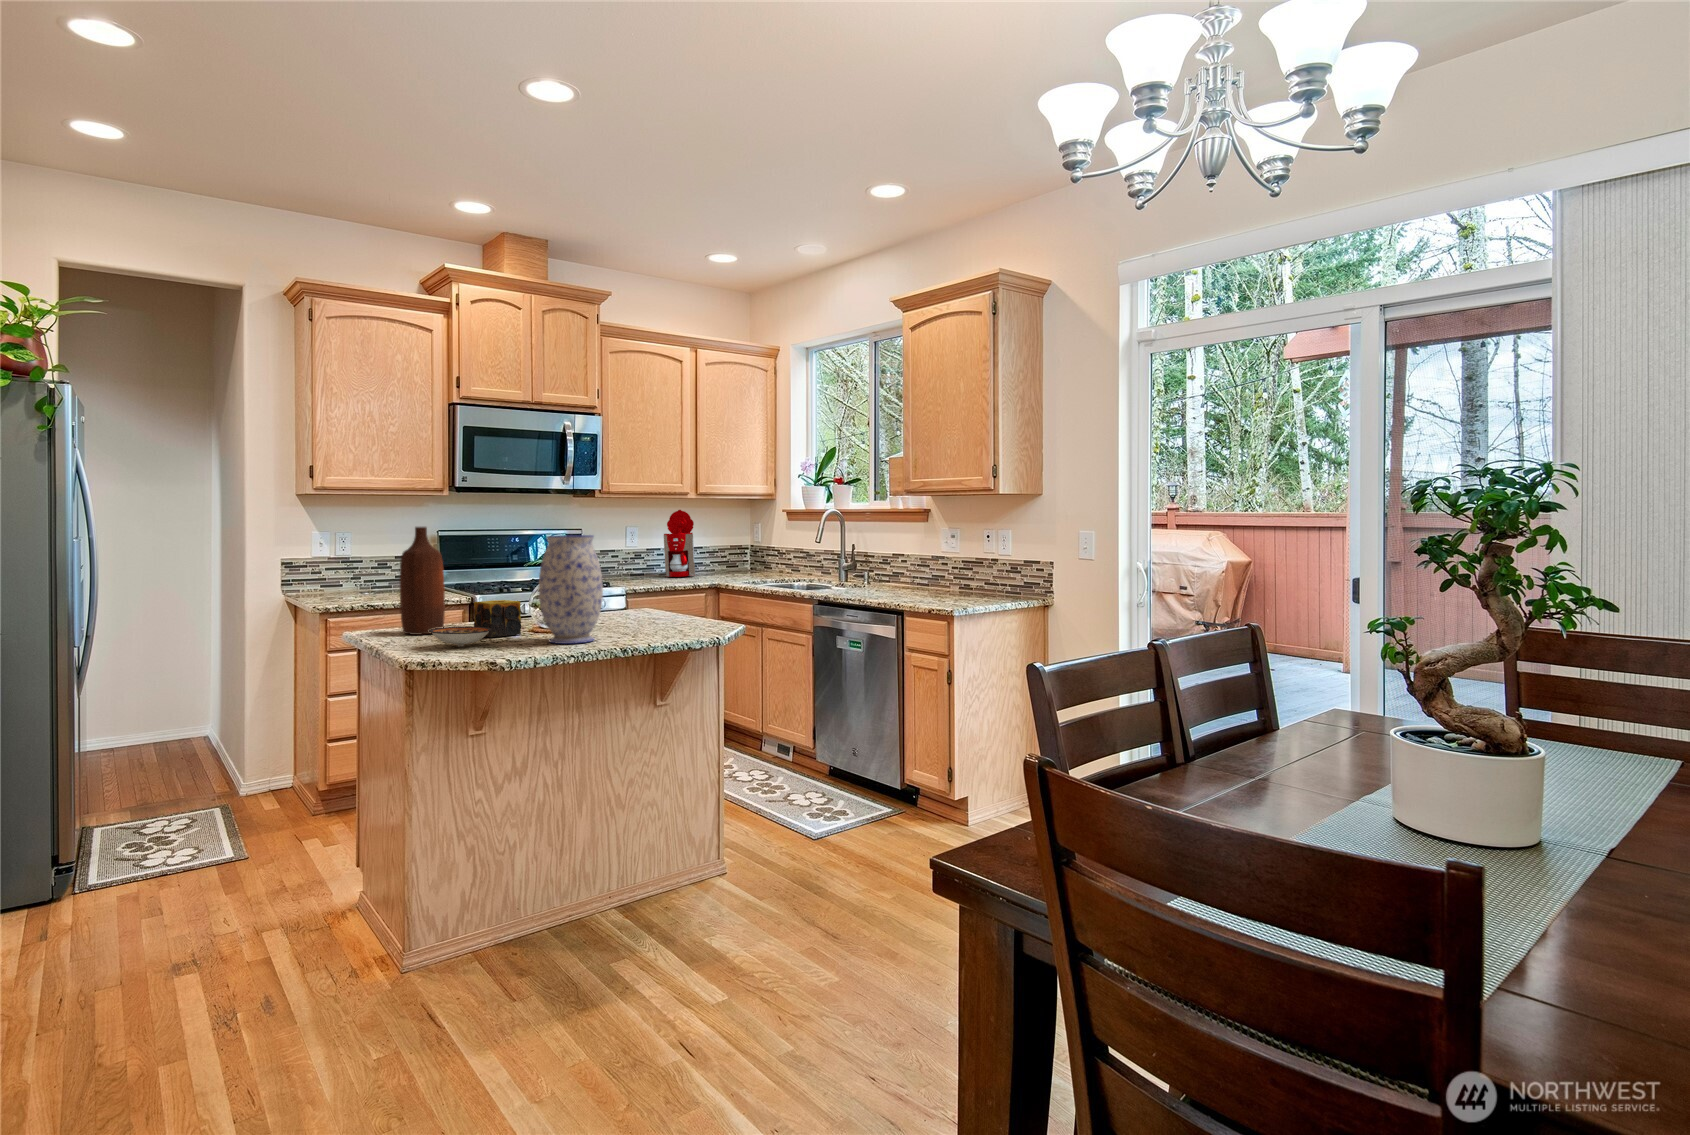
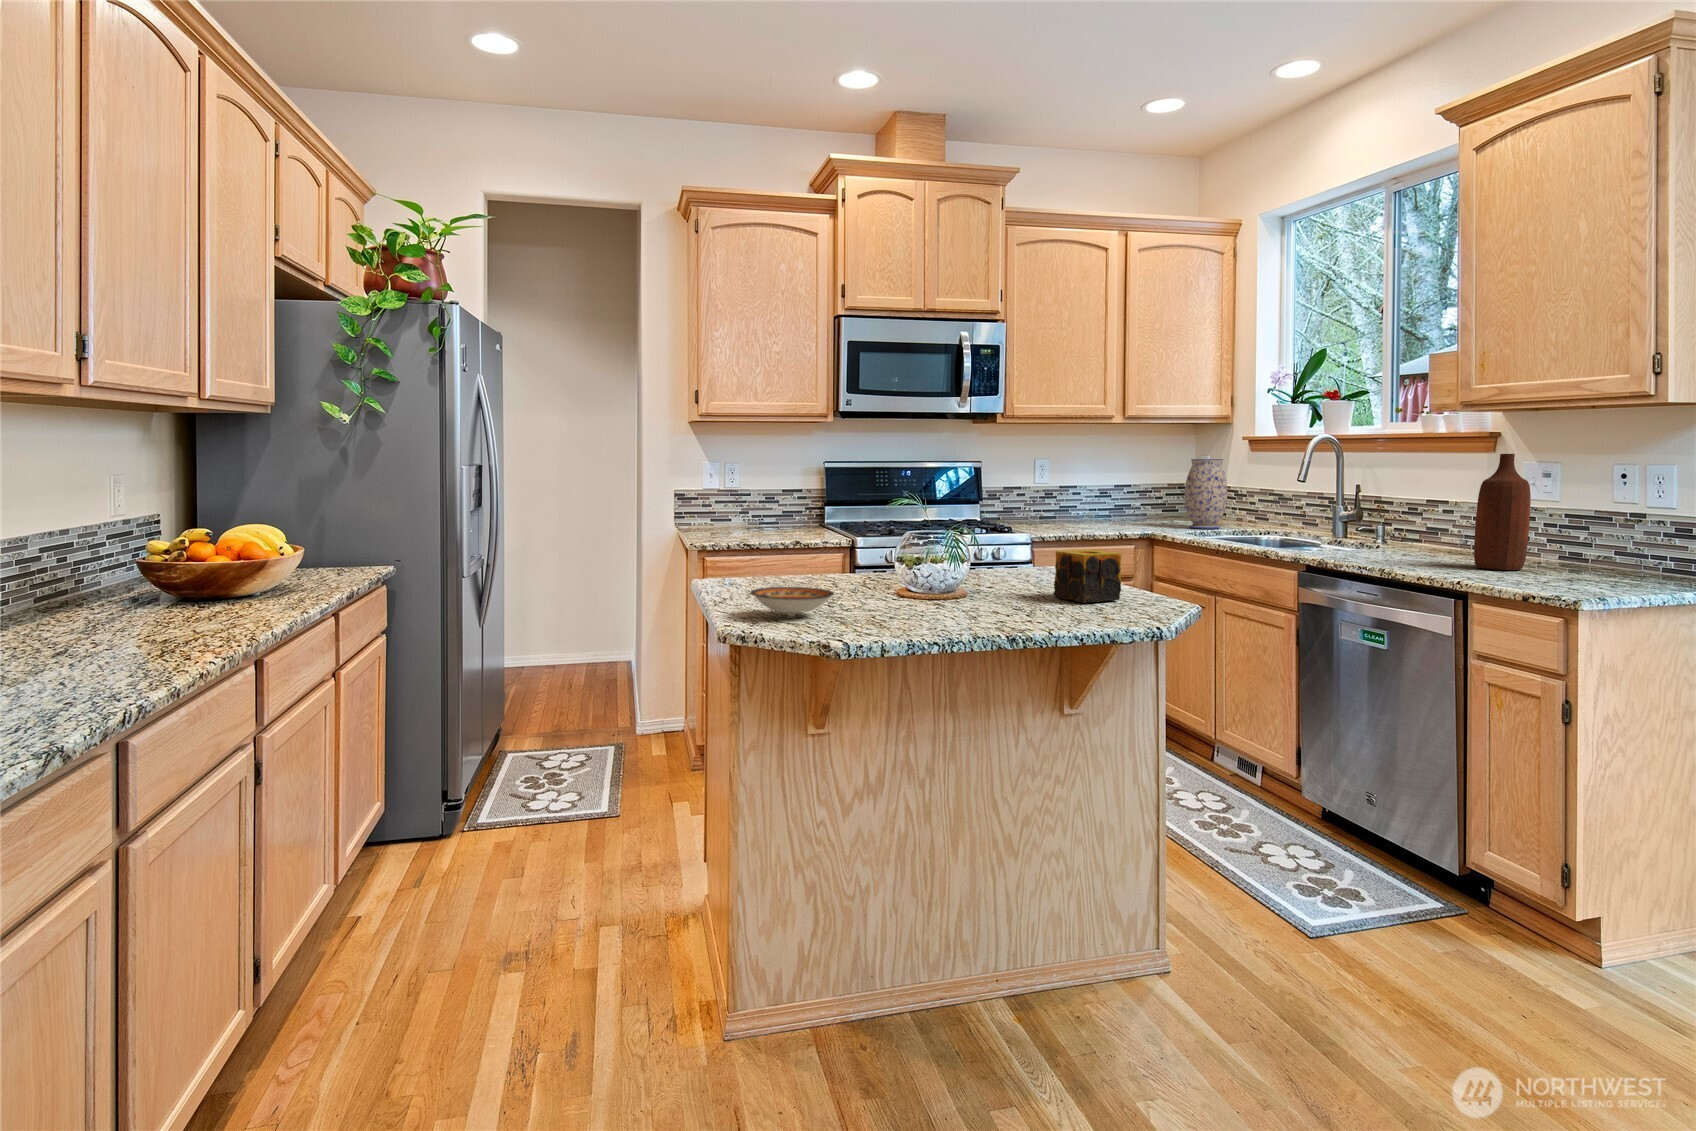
coffee maker: present [659,510,695,577] -> none [1075,440,1121,523]
bottle: present [400,527,445,635] -> present [1474,454,1531,570]
vase: present [539,535,603,644] -> present [1184,459,1227,529]
candle: present [474,600,521,637] -> present [1054,550,1121,603]

